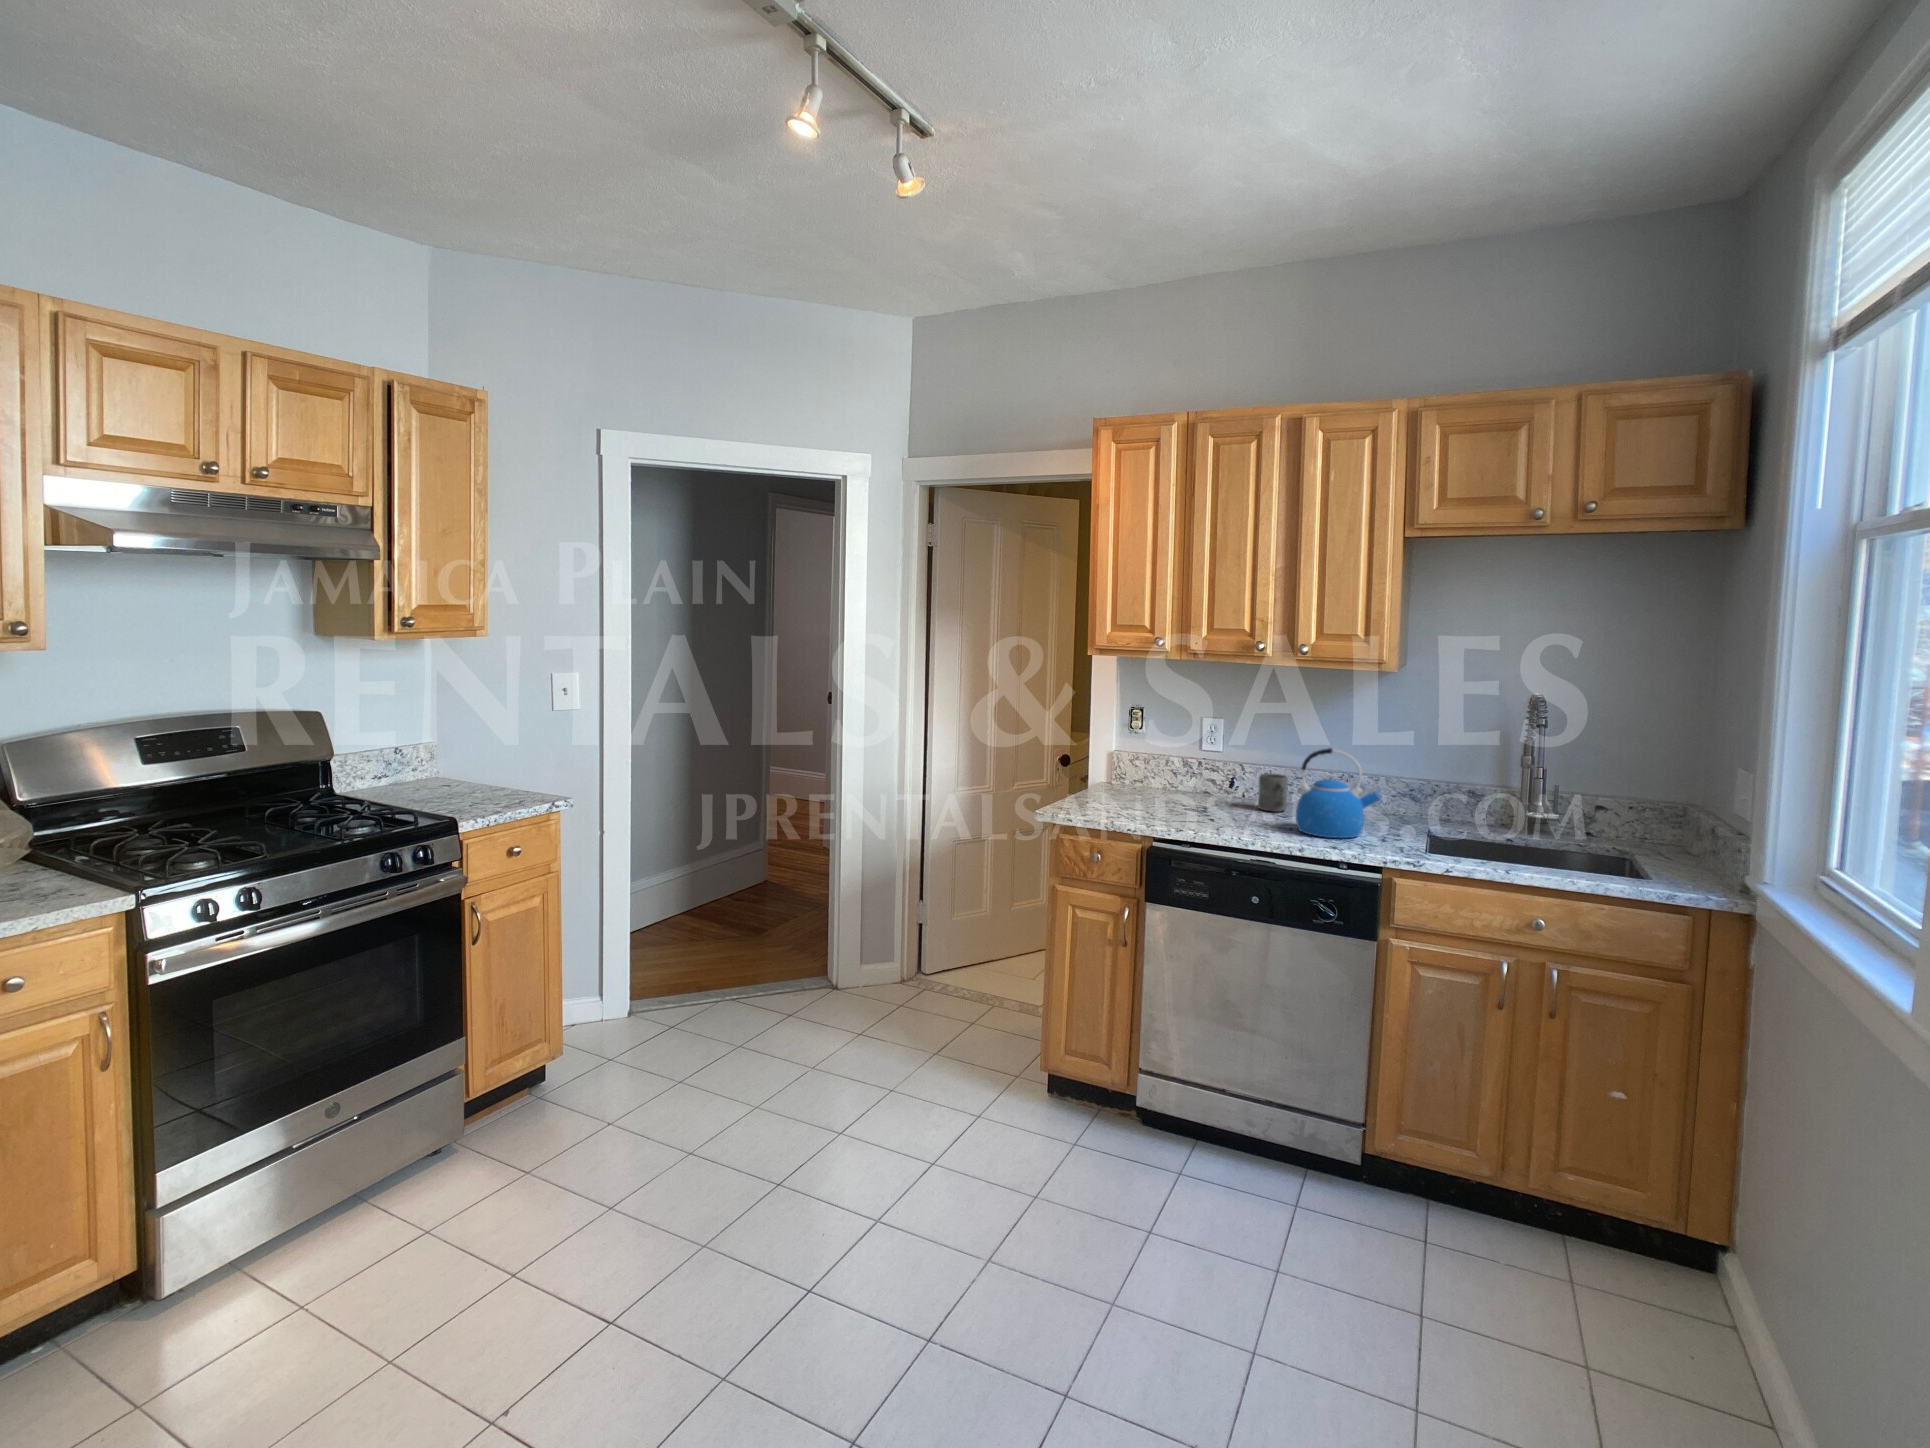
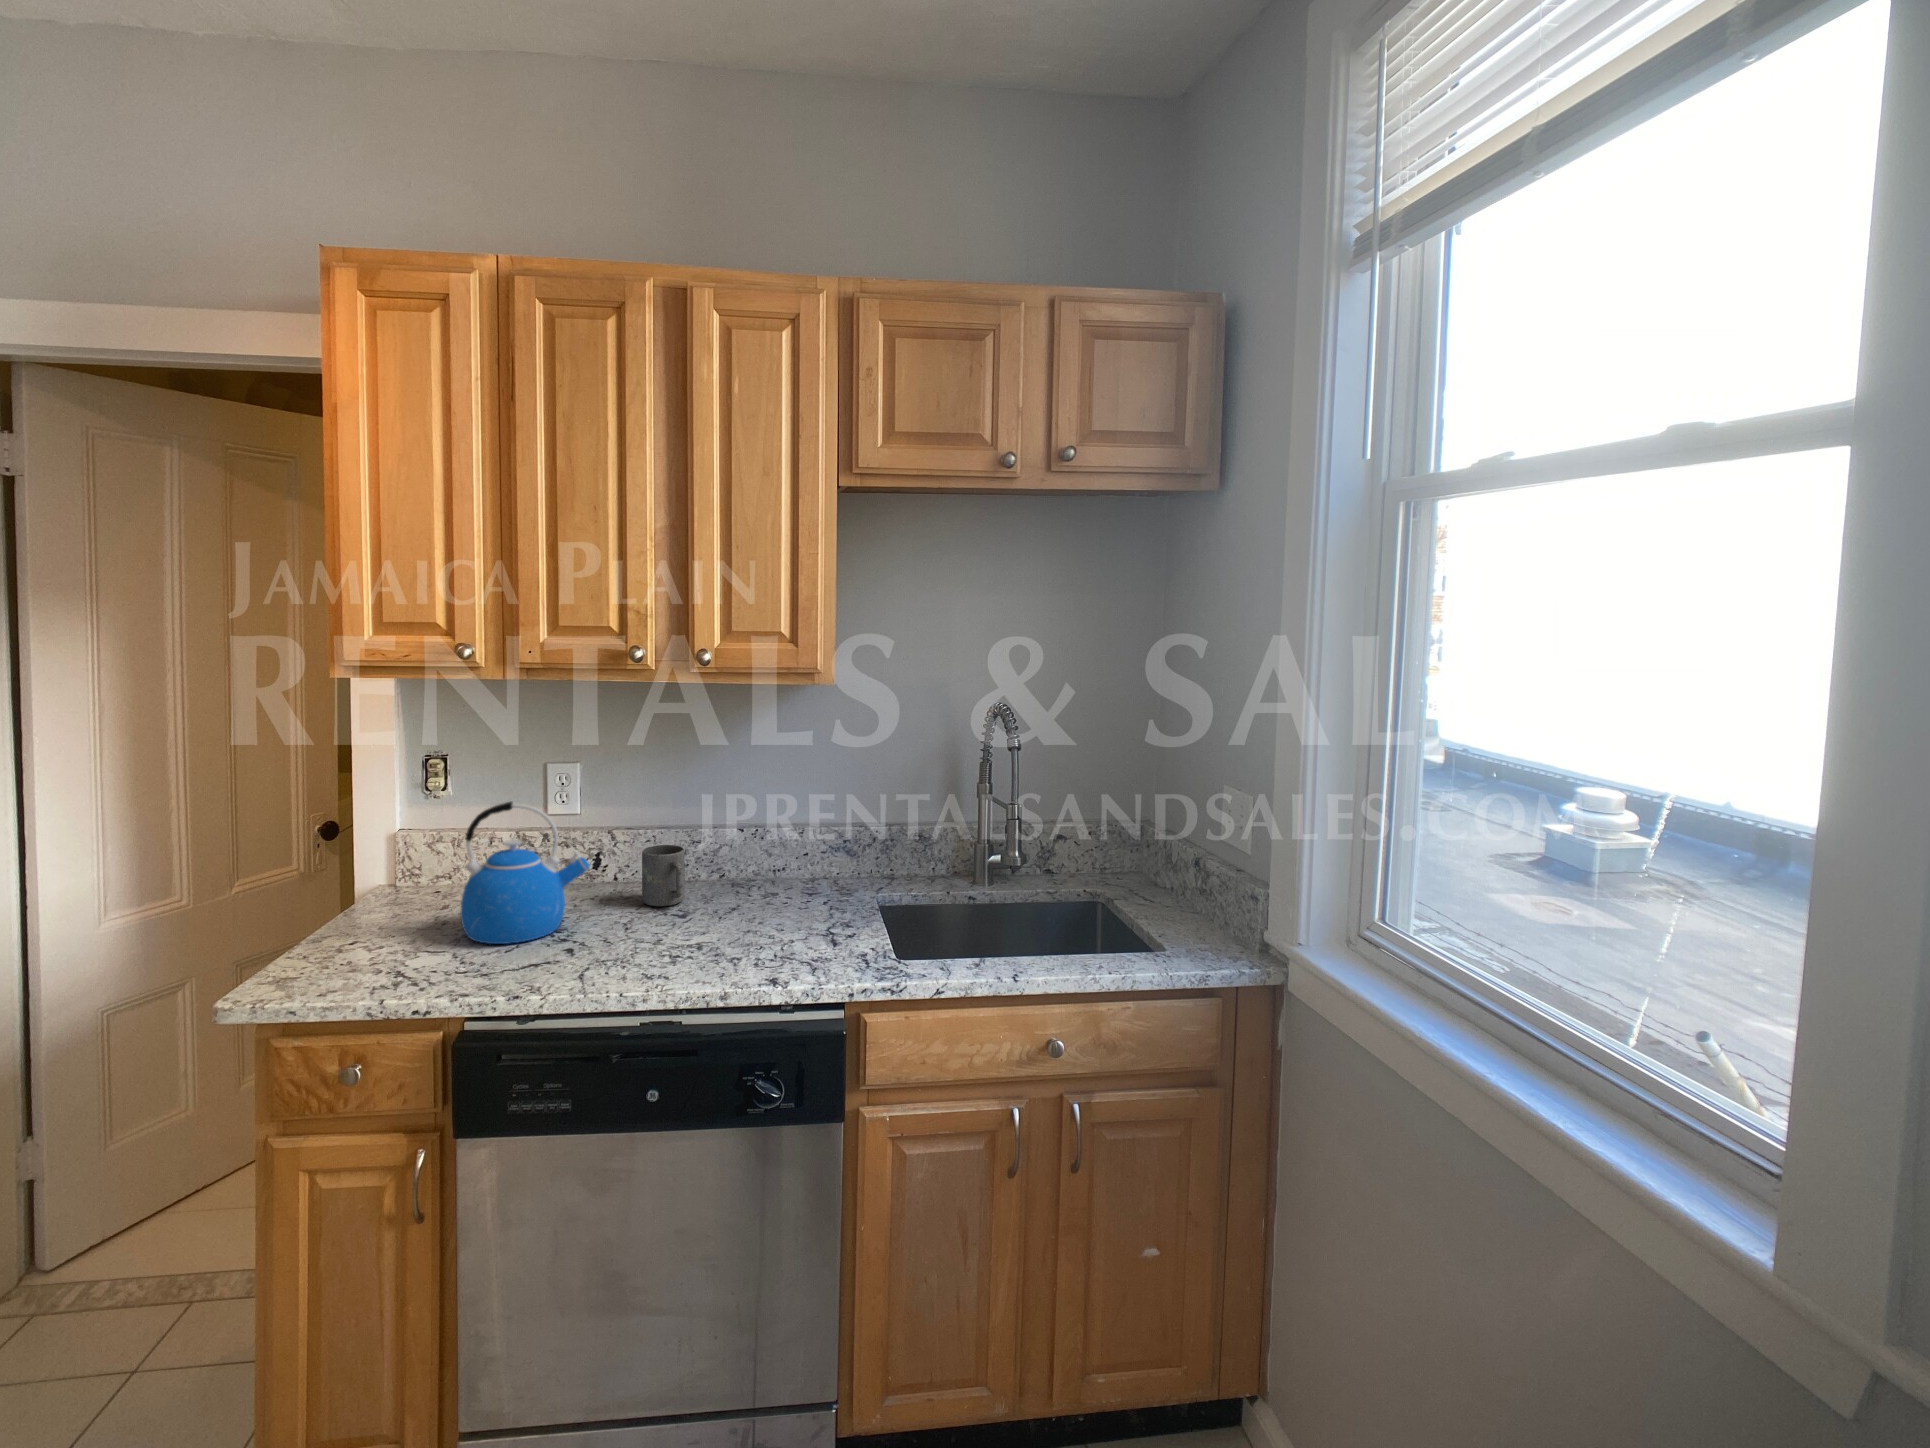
kettle: present [1296,748,1382,838] -> present [461,802,589,944]

